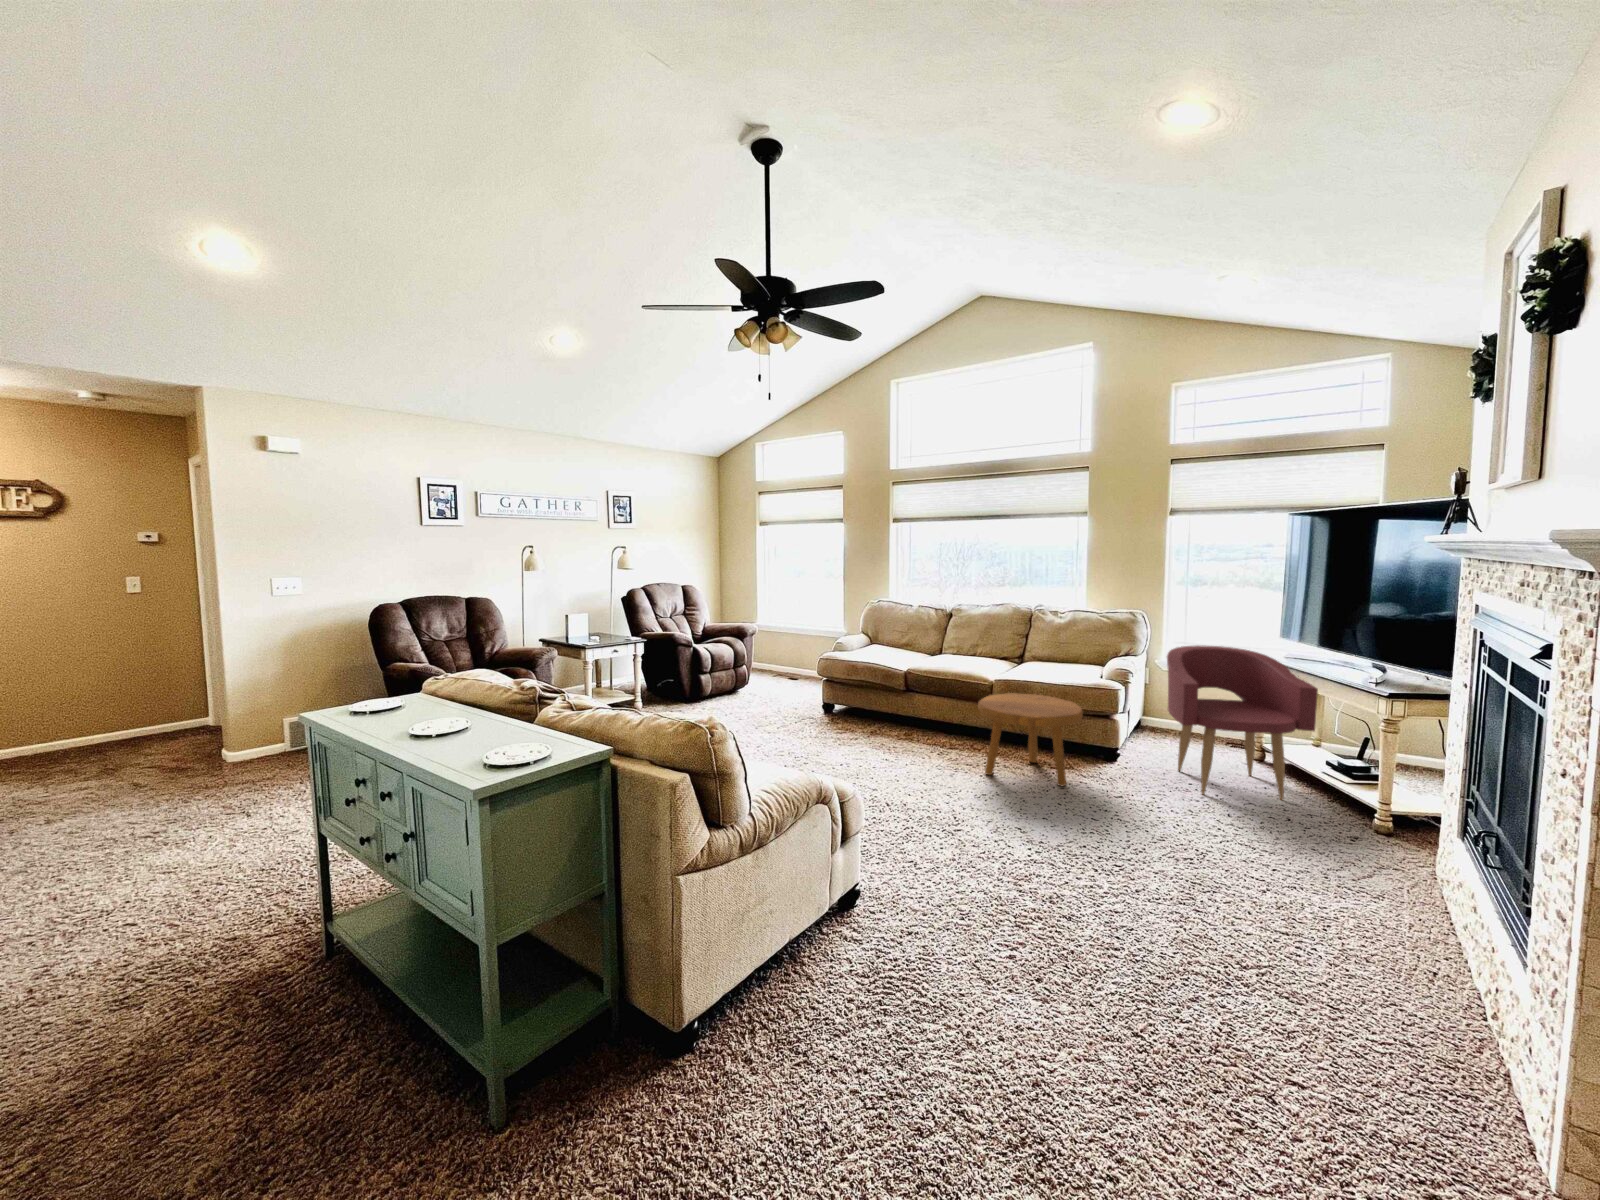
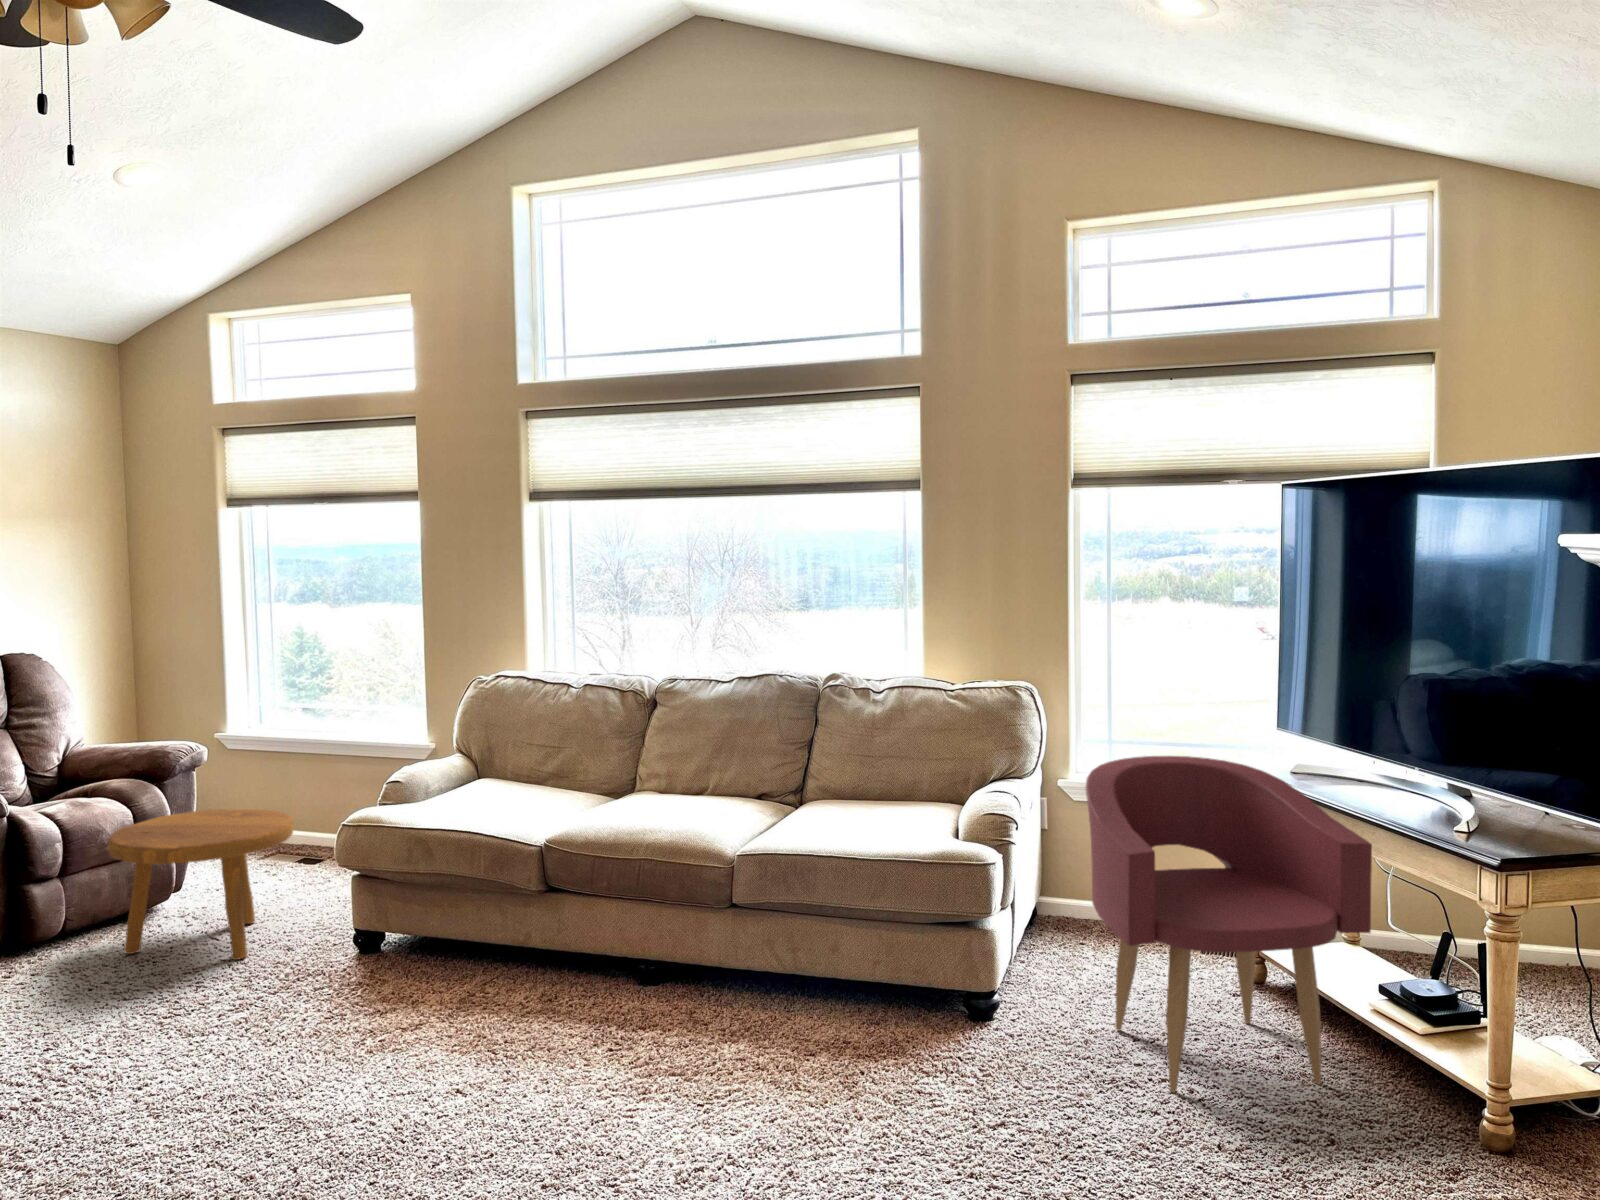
footstool: present [978,693,1082,786] -> present [108,809,293,960]

